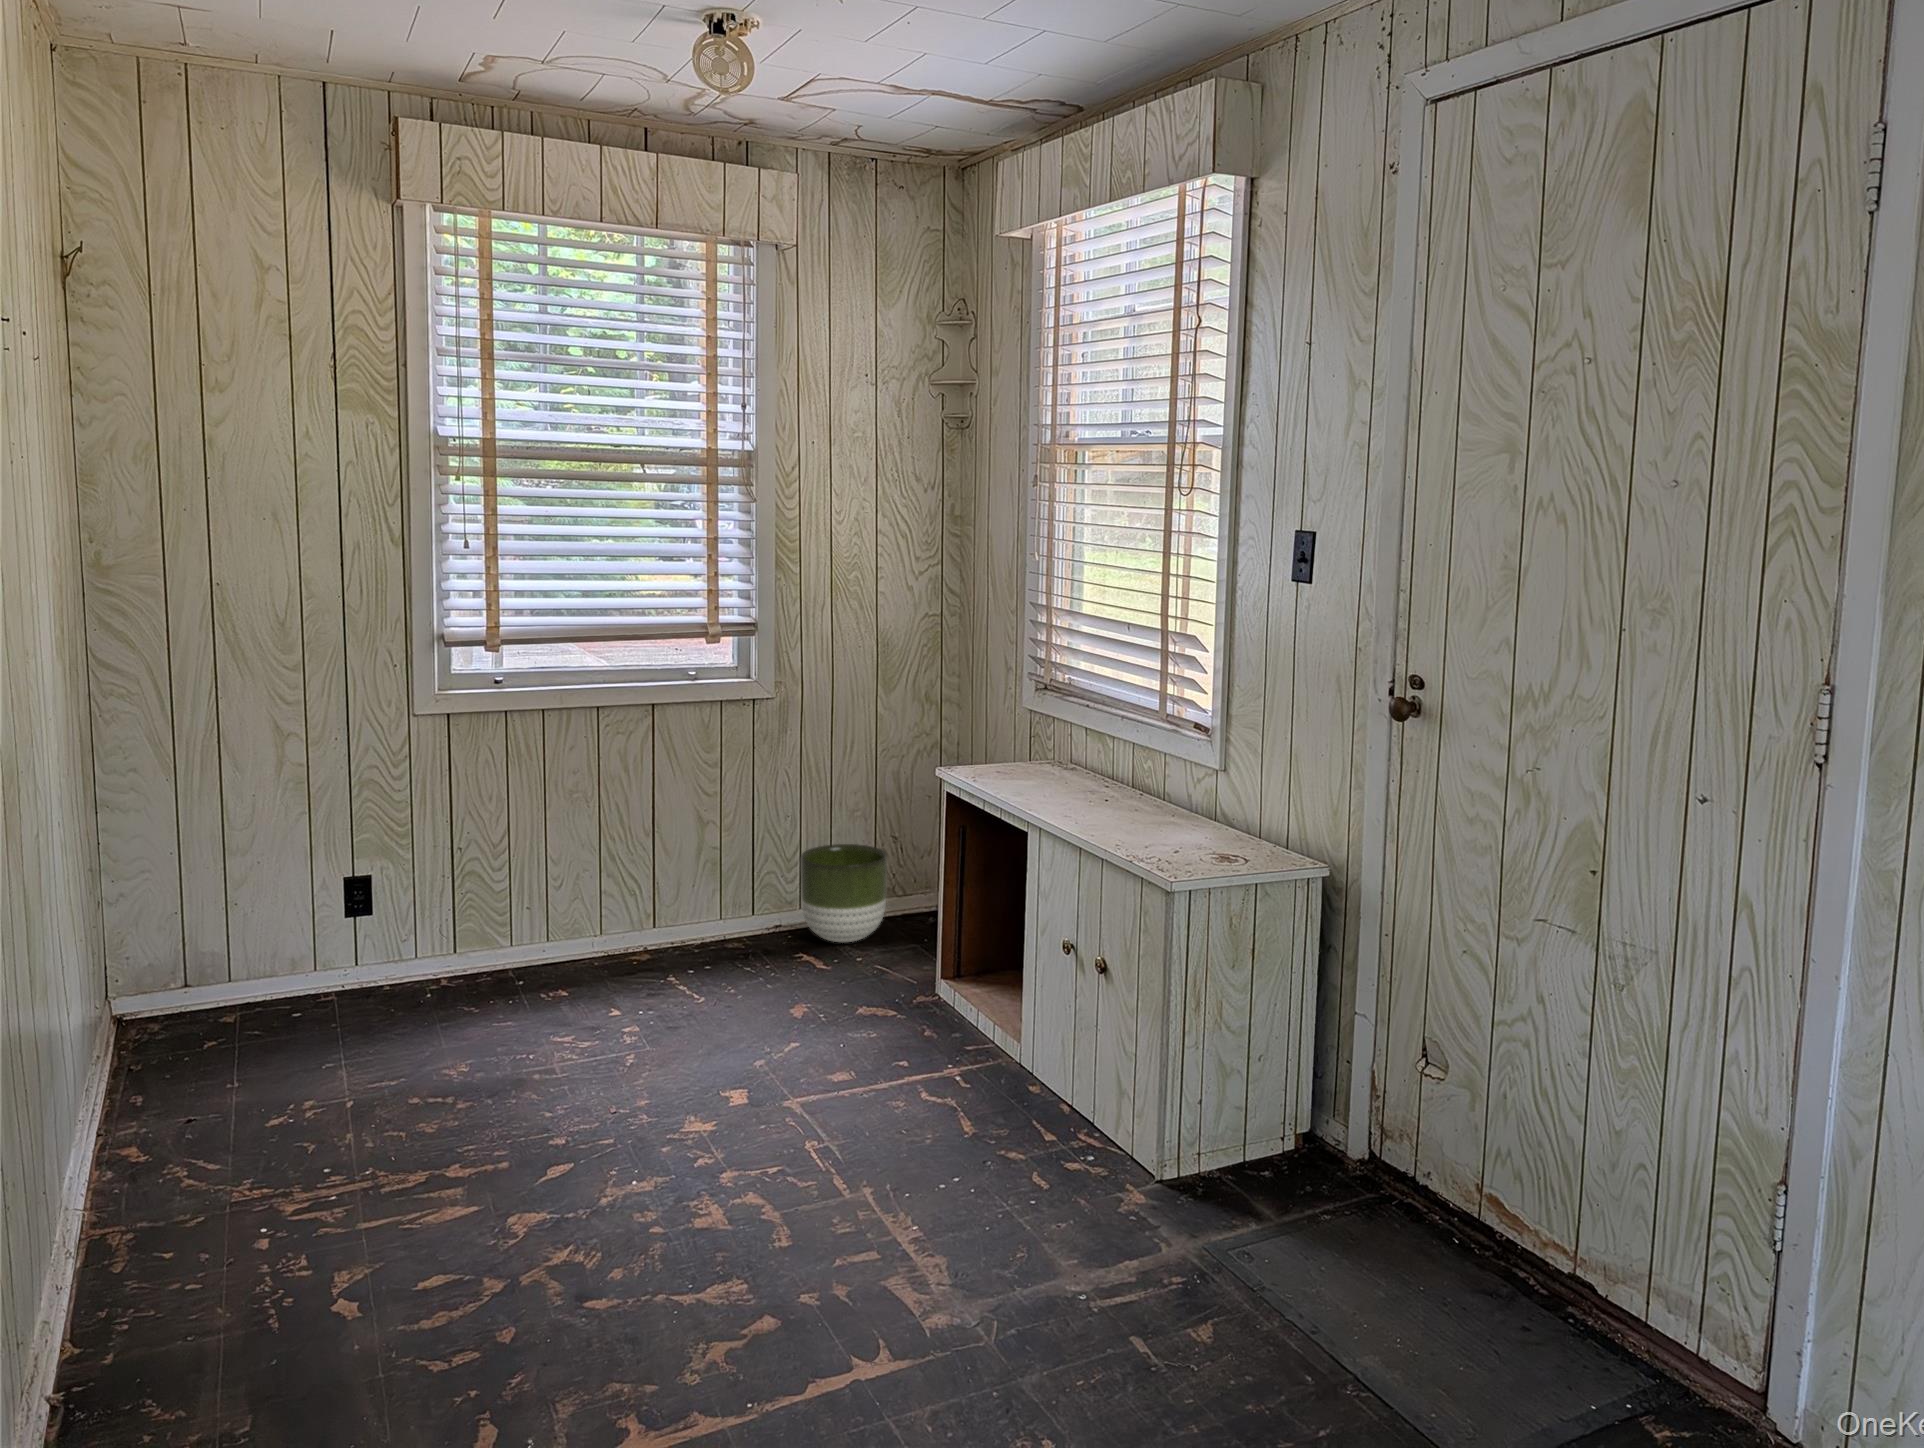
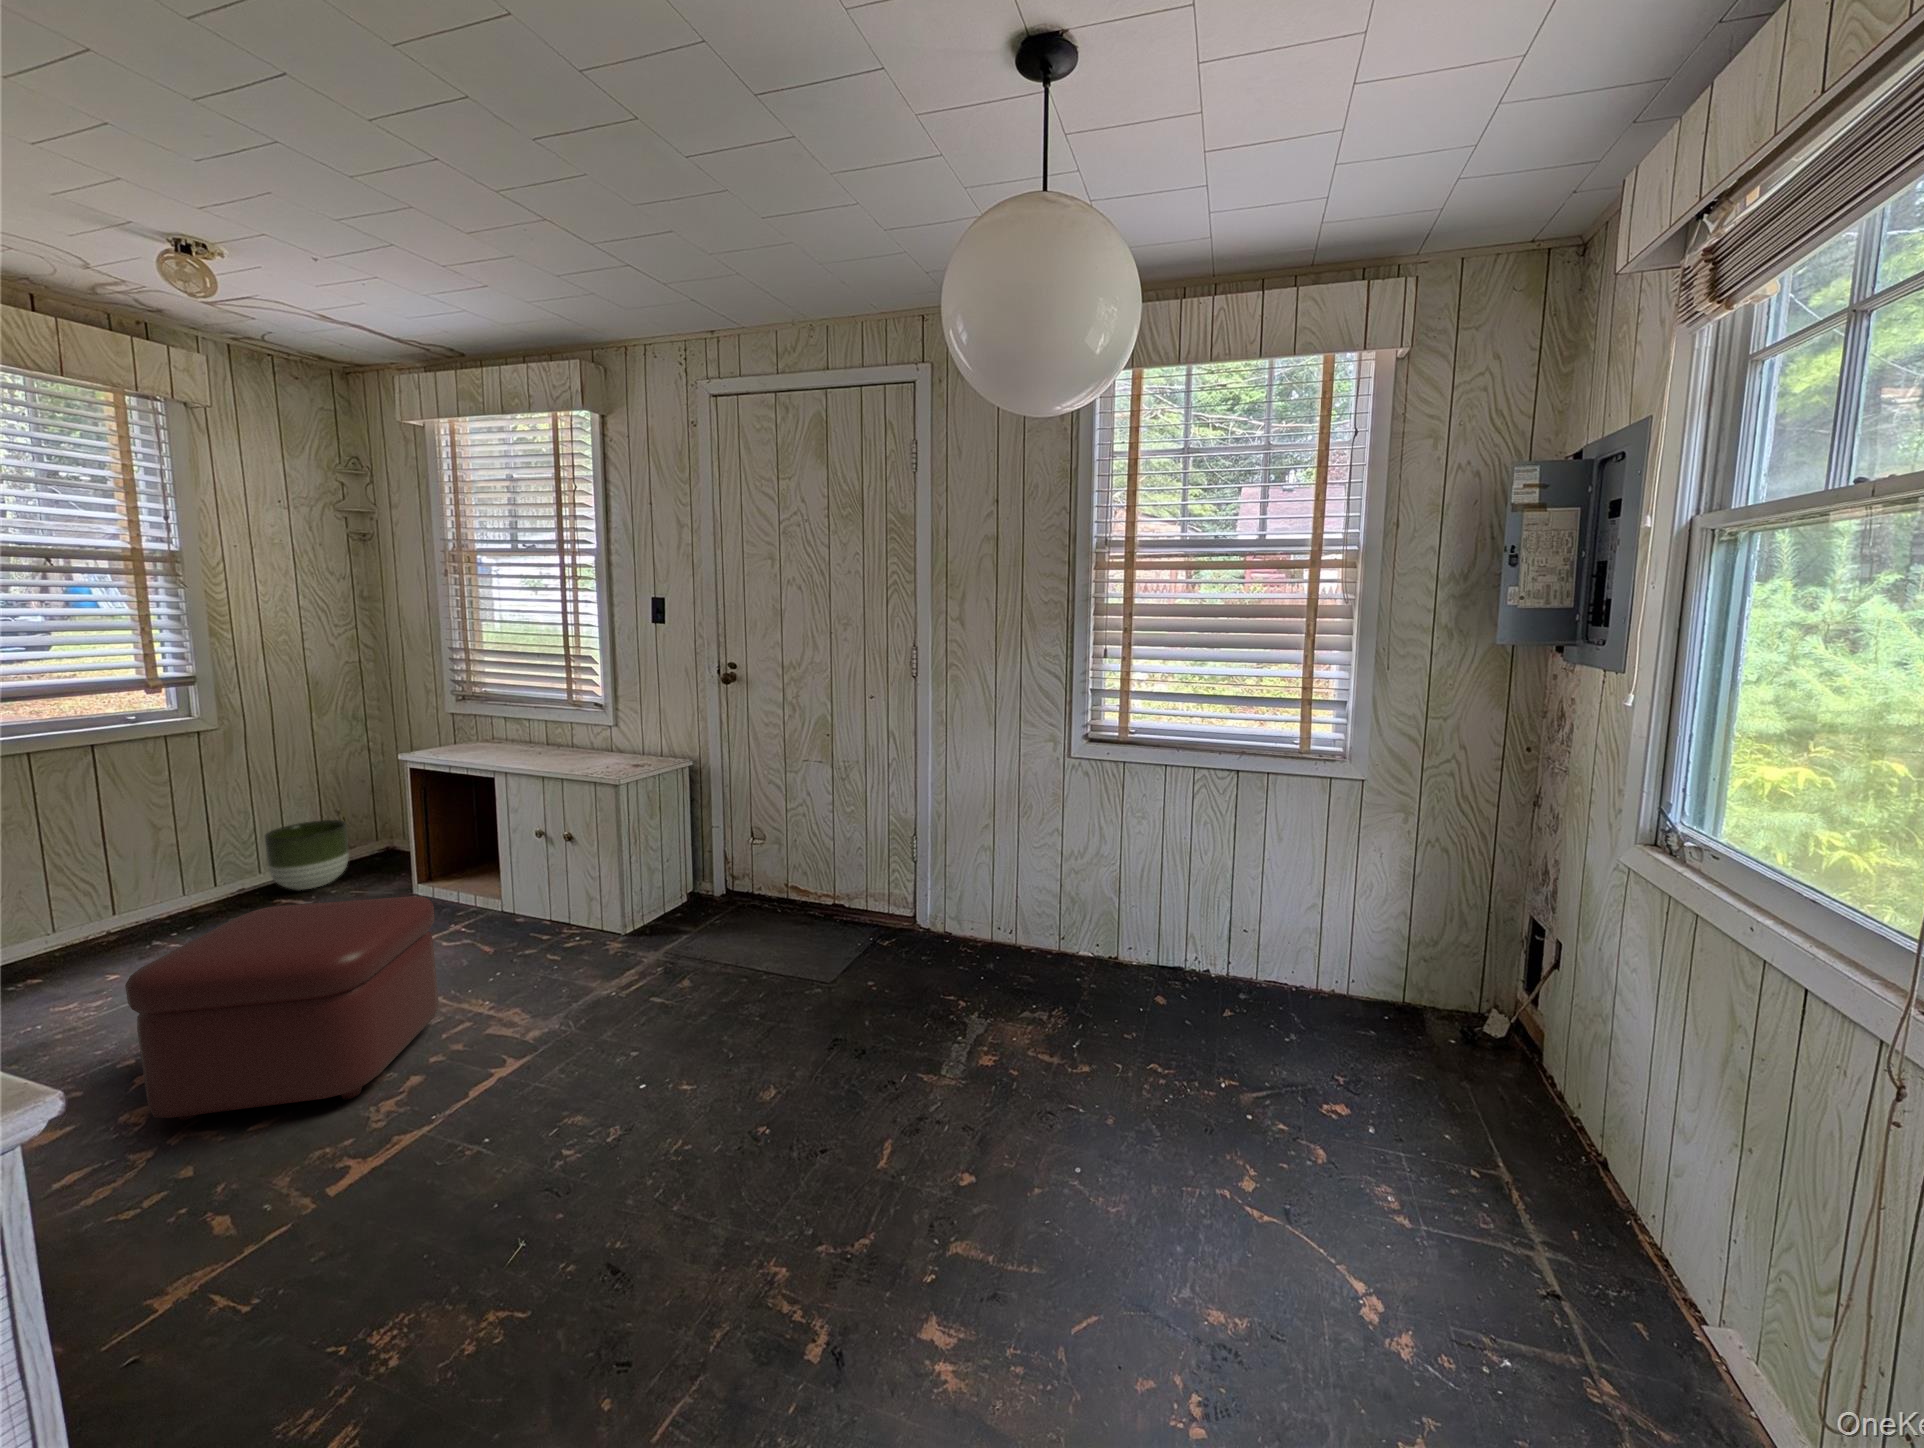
ottoman: none [514,978,851,1312] -> present [125,896,439,1120]

